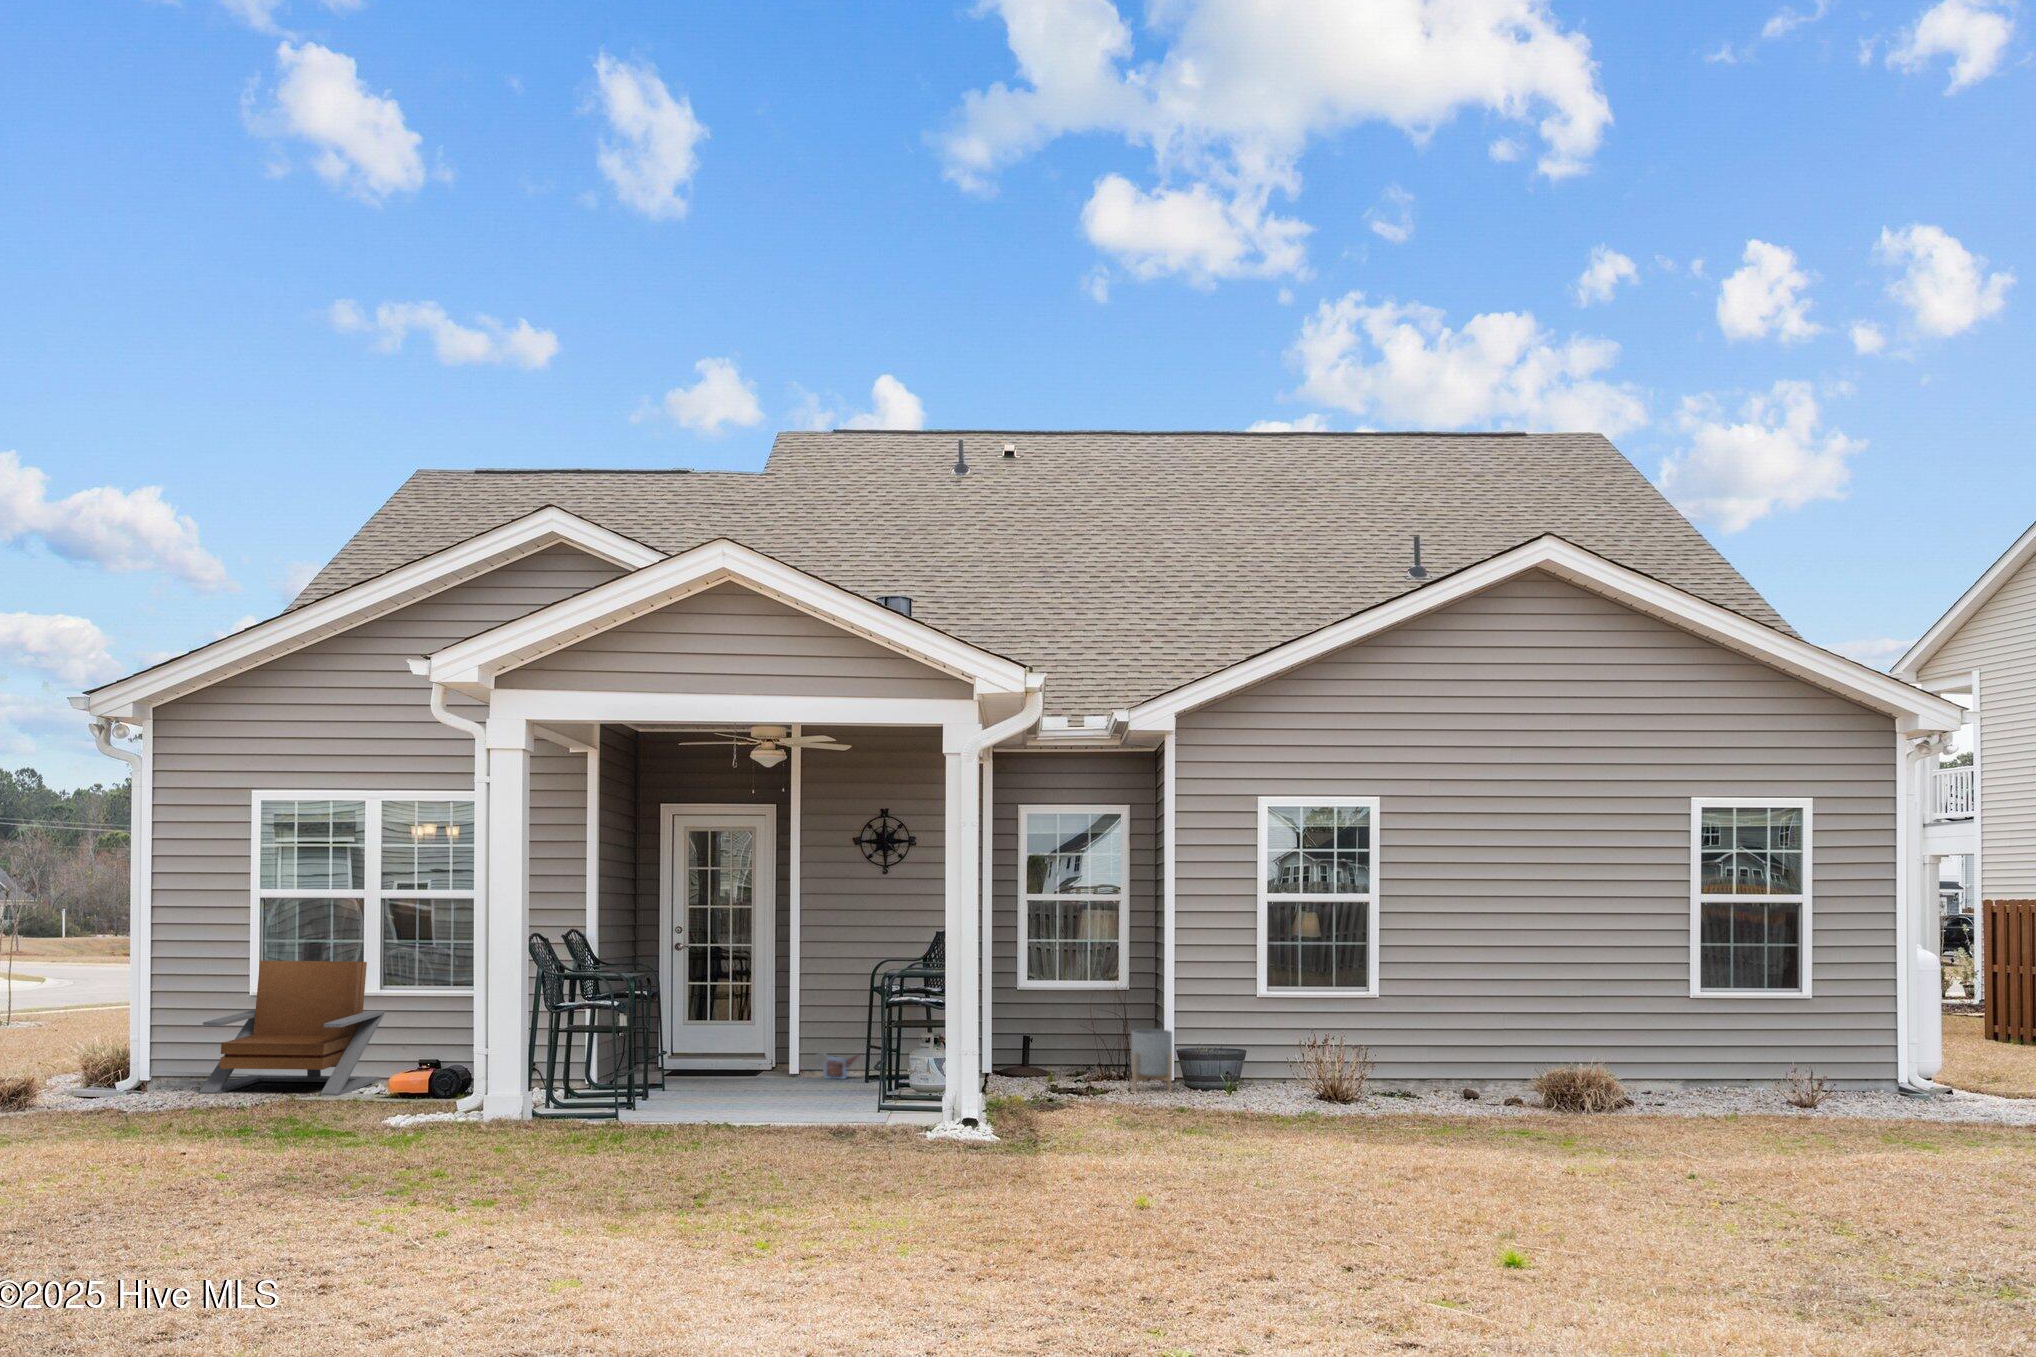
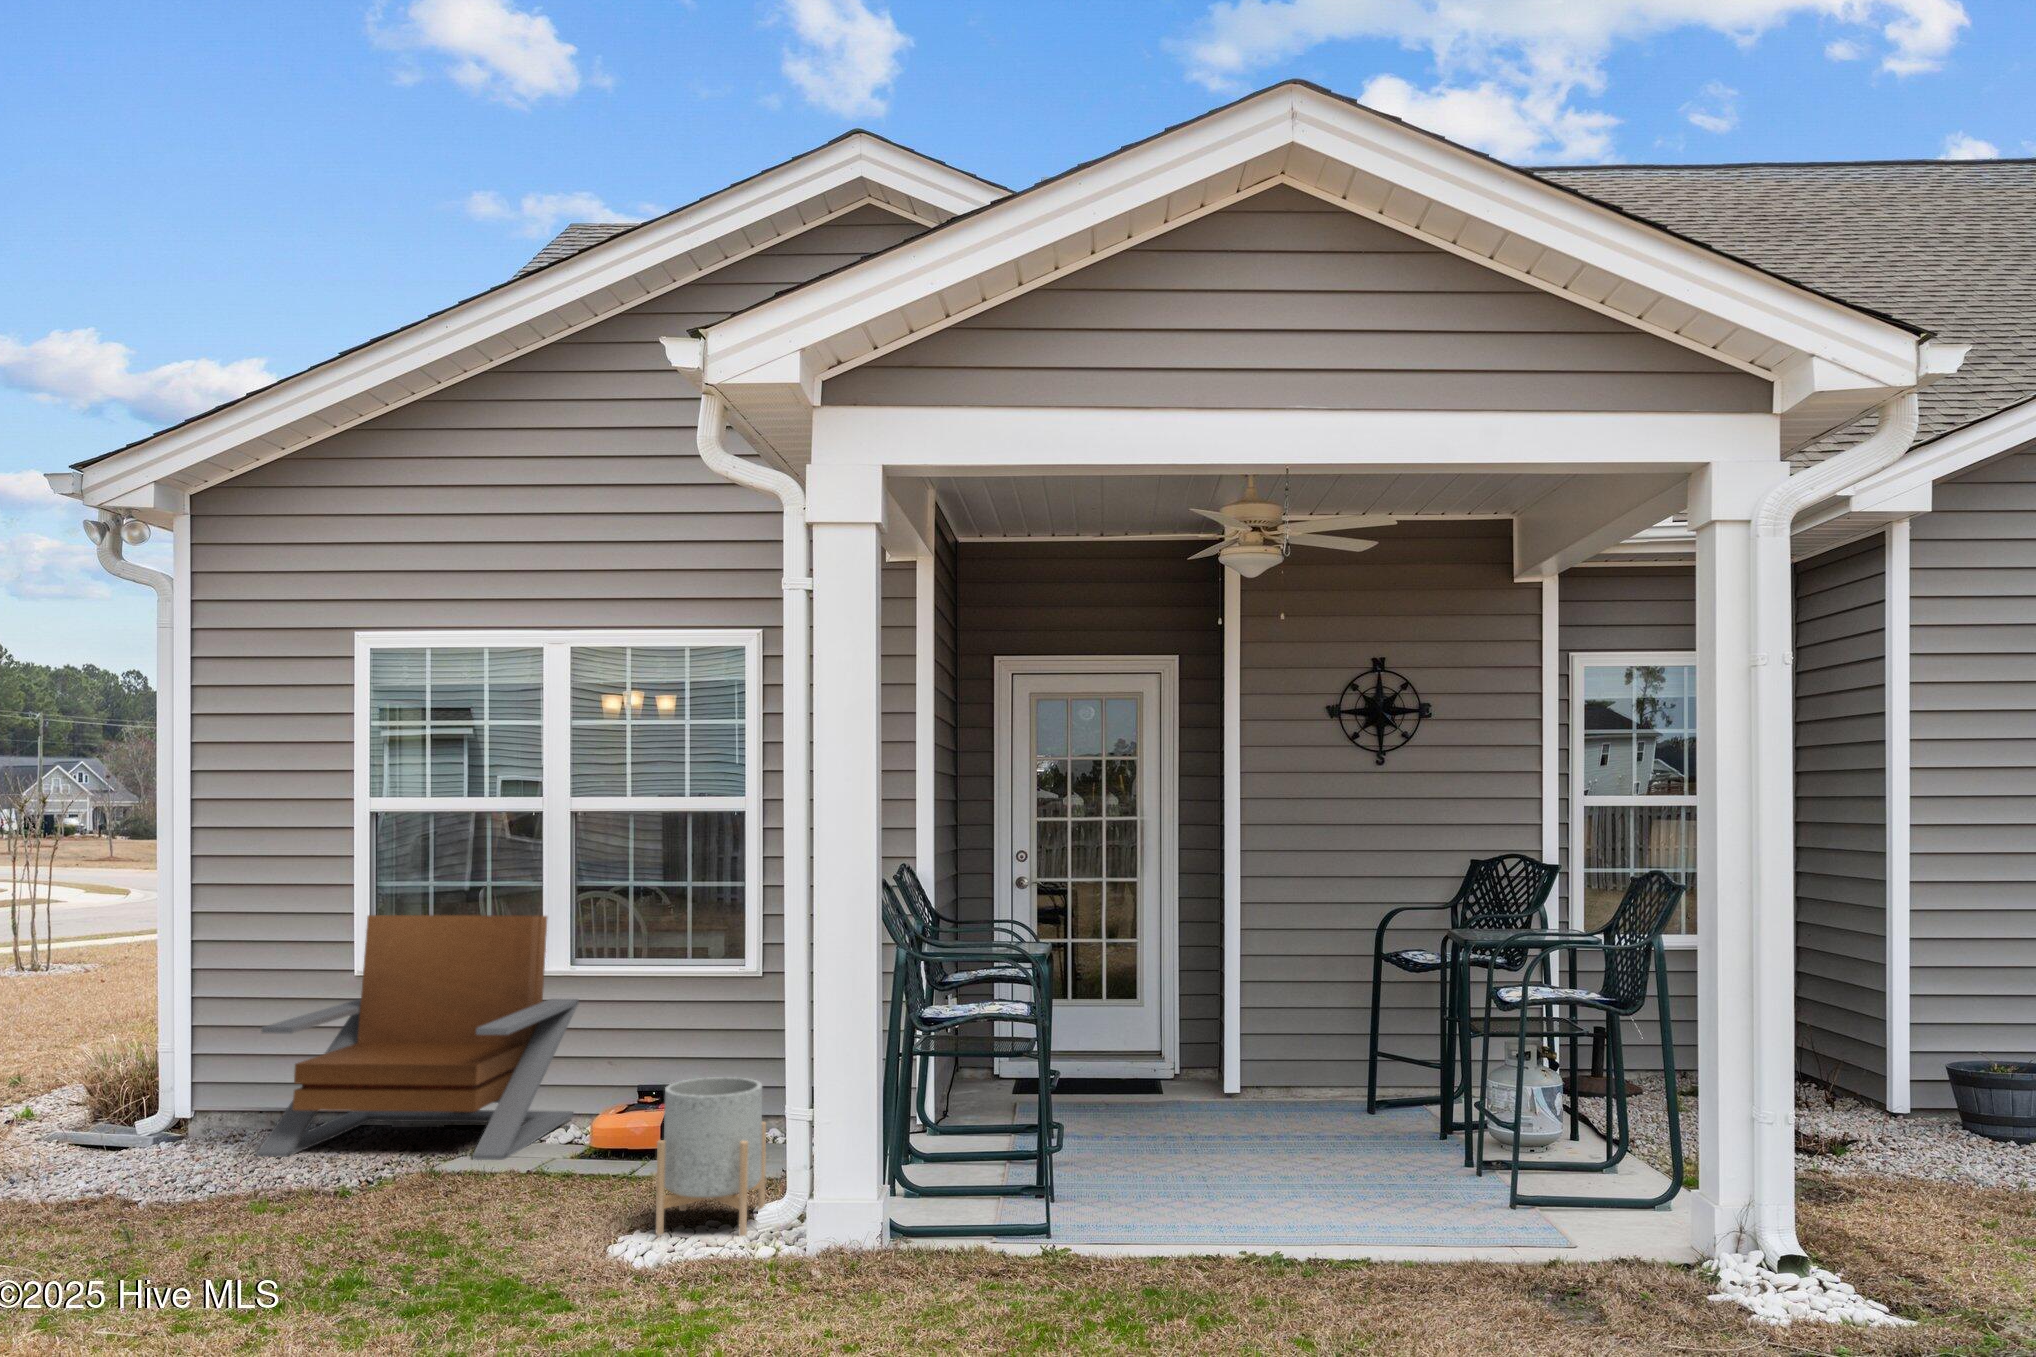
planter: present [1131,1029,1172,1092] -> present [656,1077,766,1236]
watering can: present [815,1052,858,1079] -> none [1281,1059,1359,1105]

